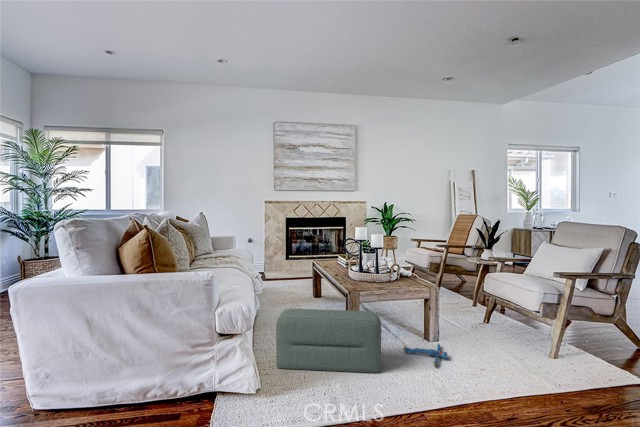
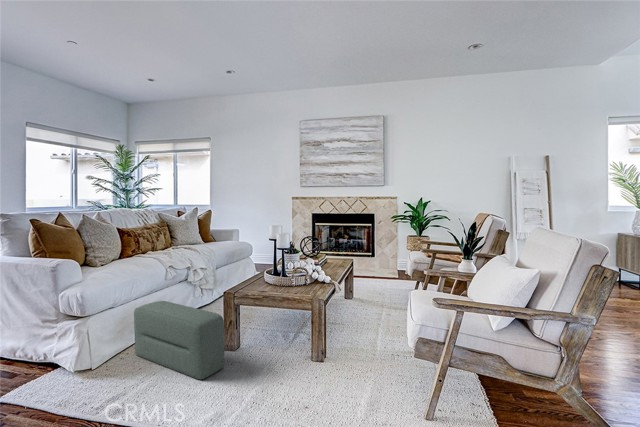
plush toy: present [403,344,448,367] -> none [262,357,311,389]

